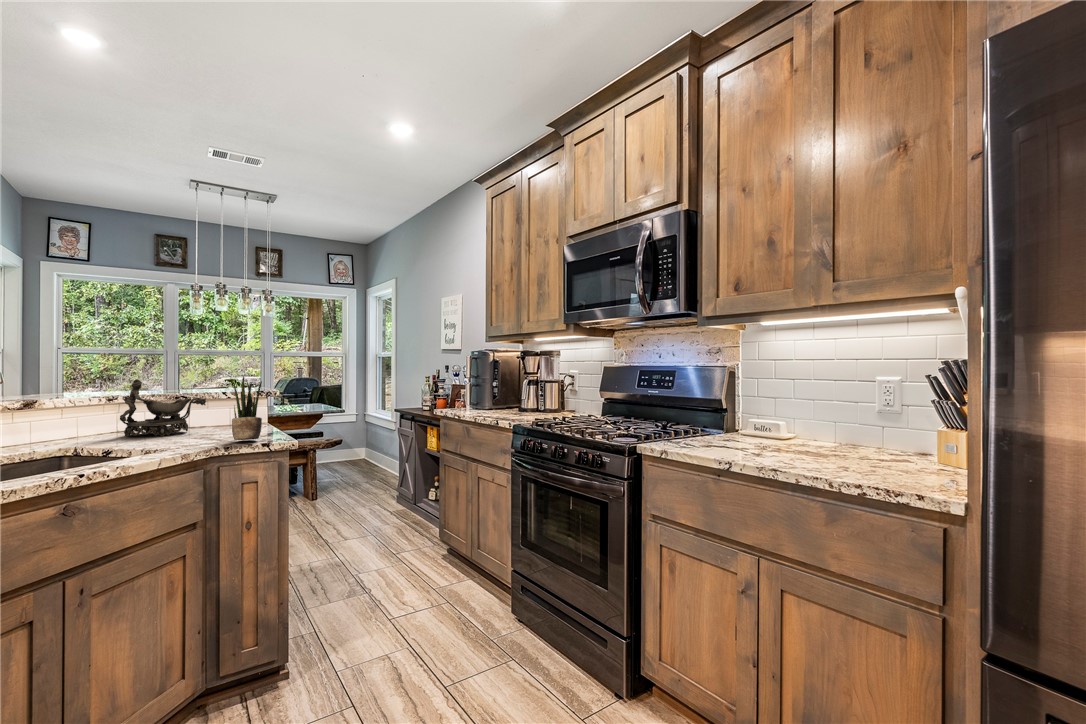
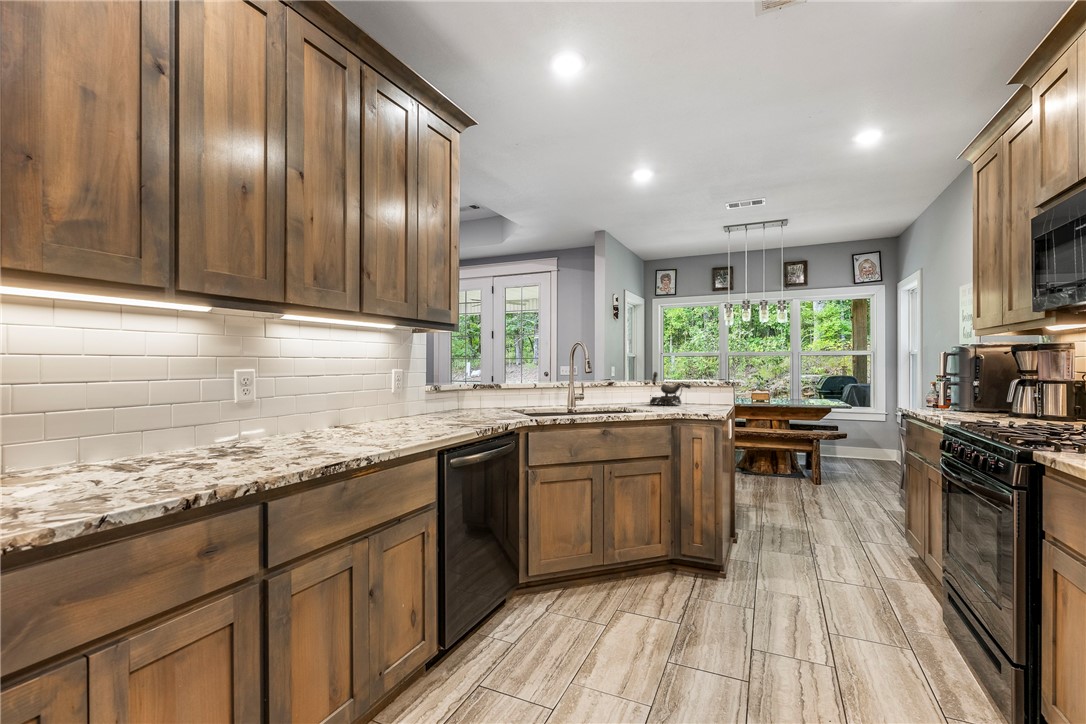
potted plant: present [232,376,262,440] -> none [692,370,709,412]

